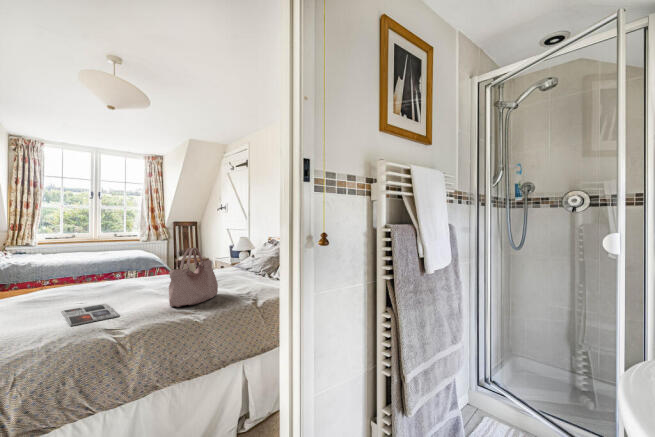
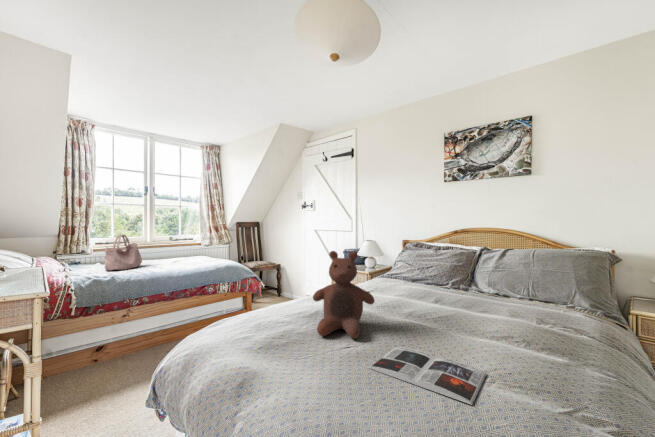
stuffed bear: none [71,243,124,299] -> present [313,251,375,339]
handbag: present [169,248,218,307] -> present [105,235,142,271]

